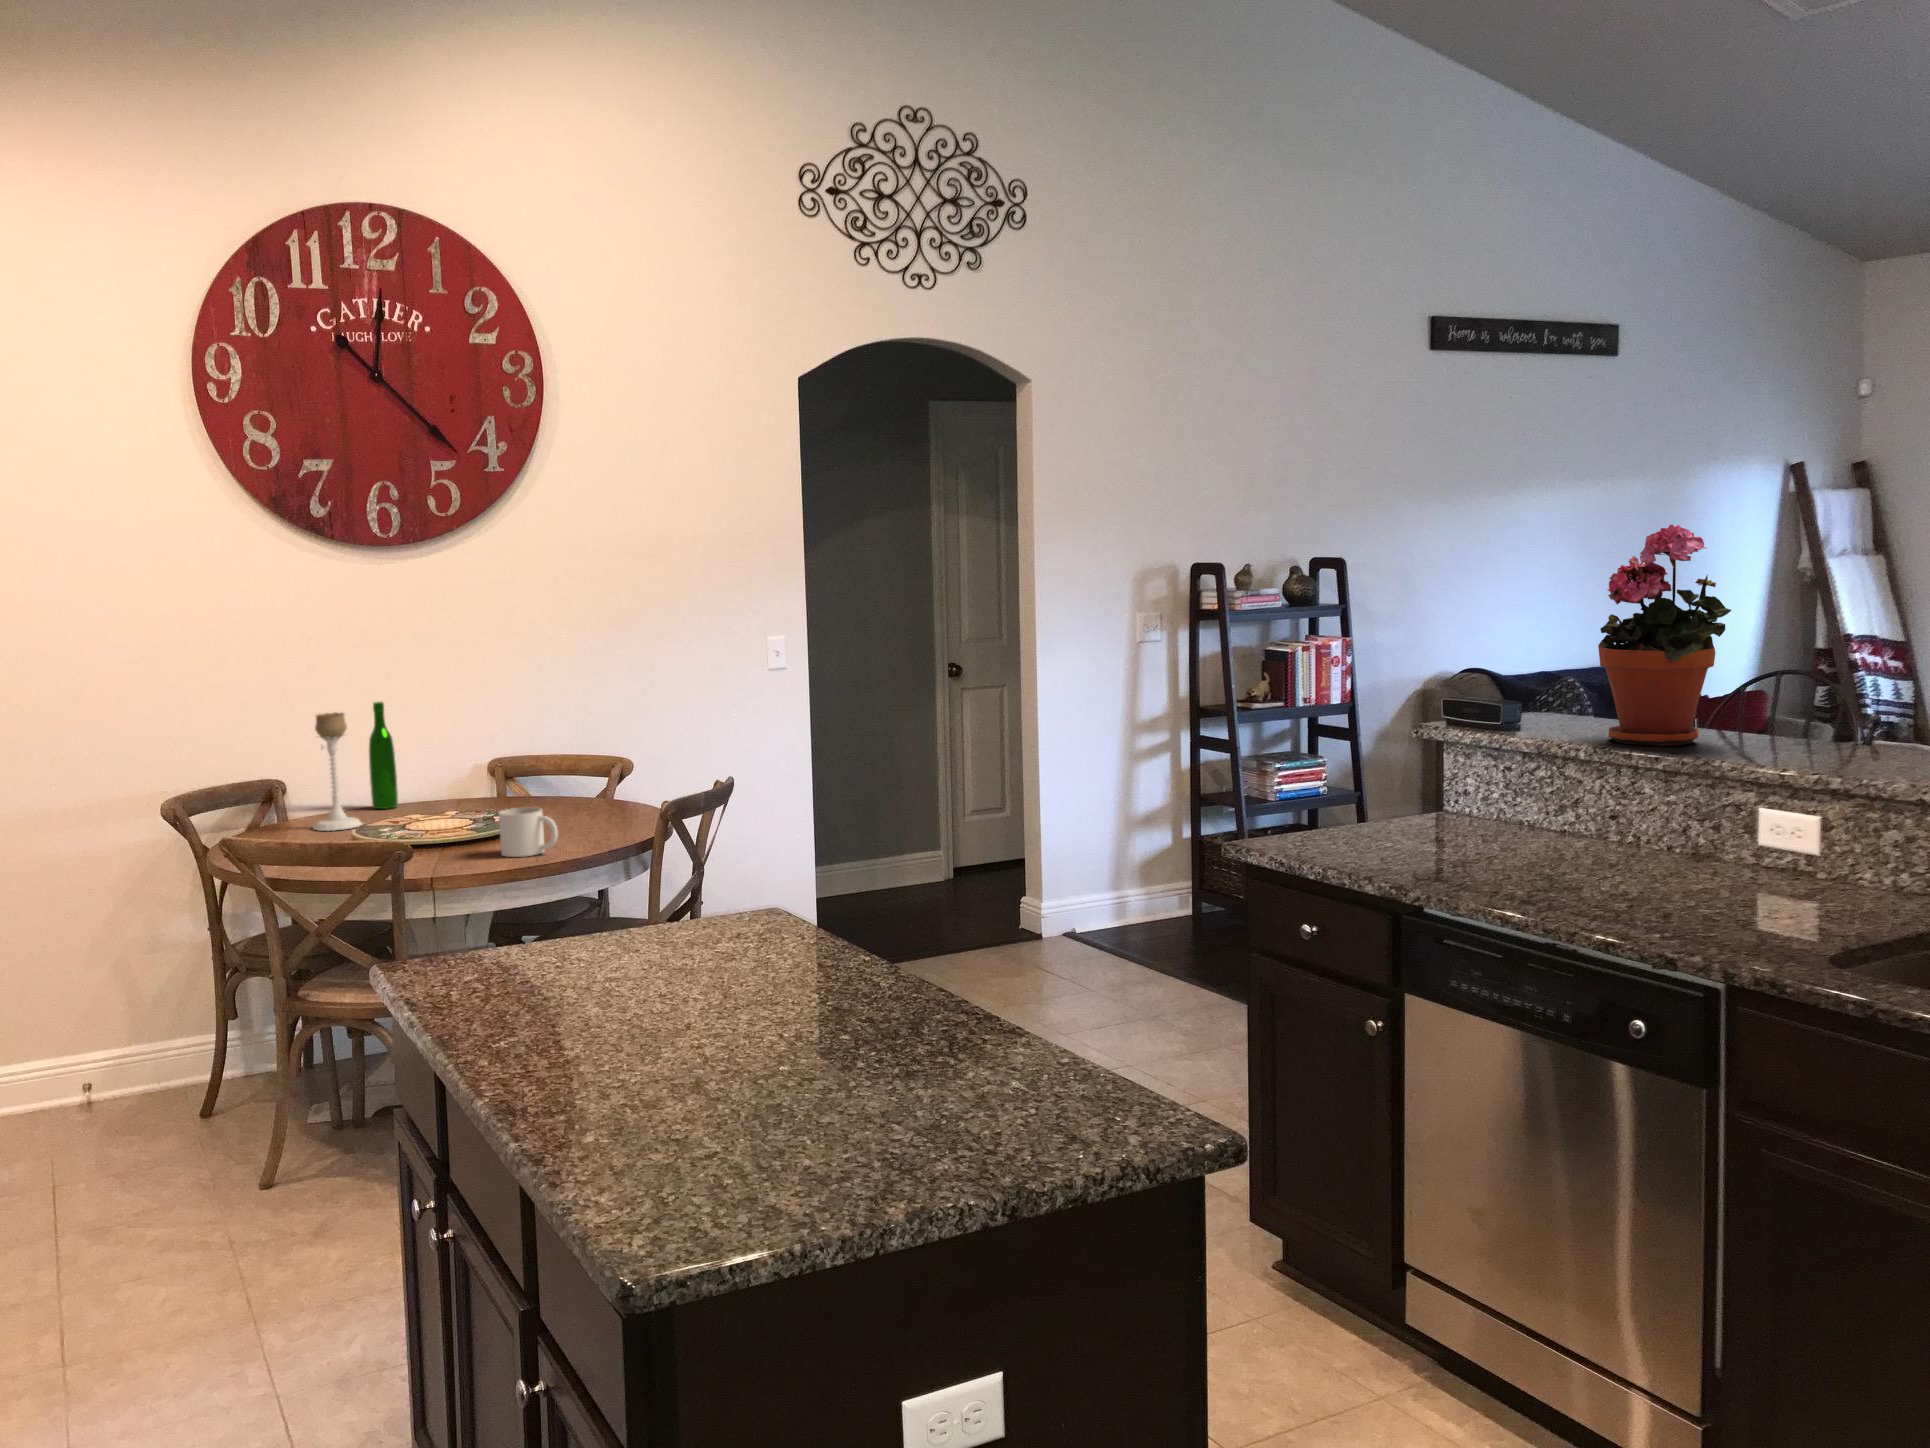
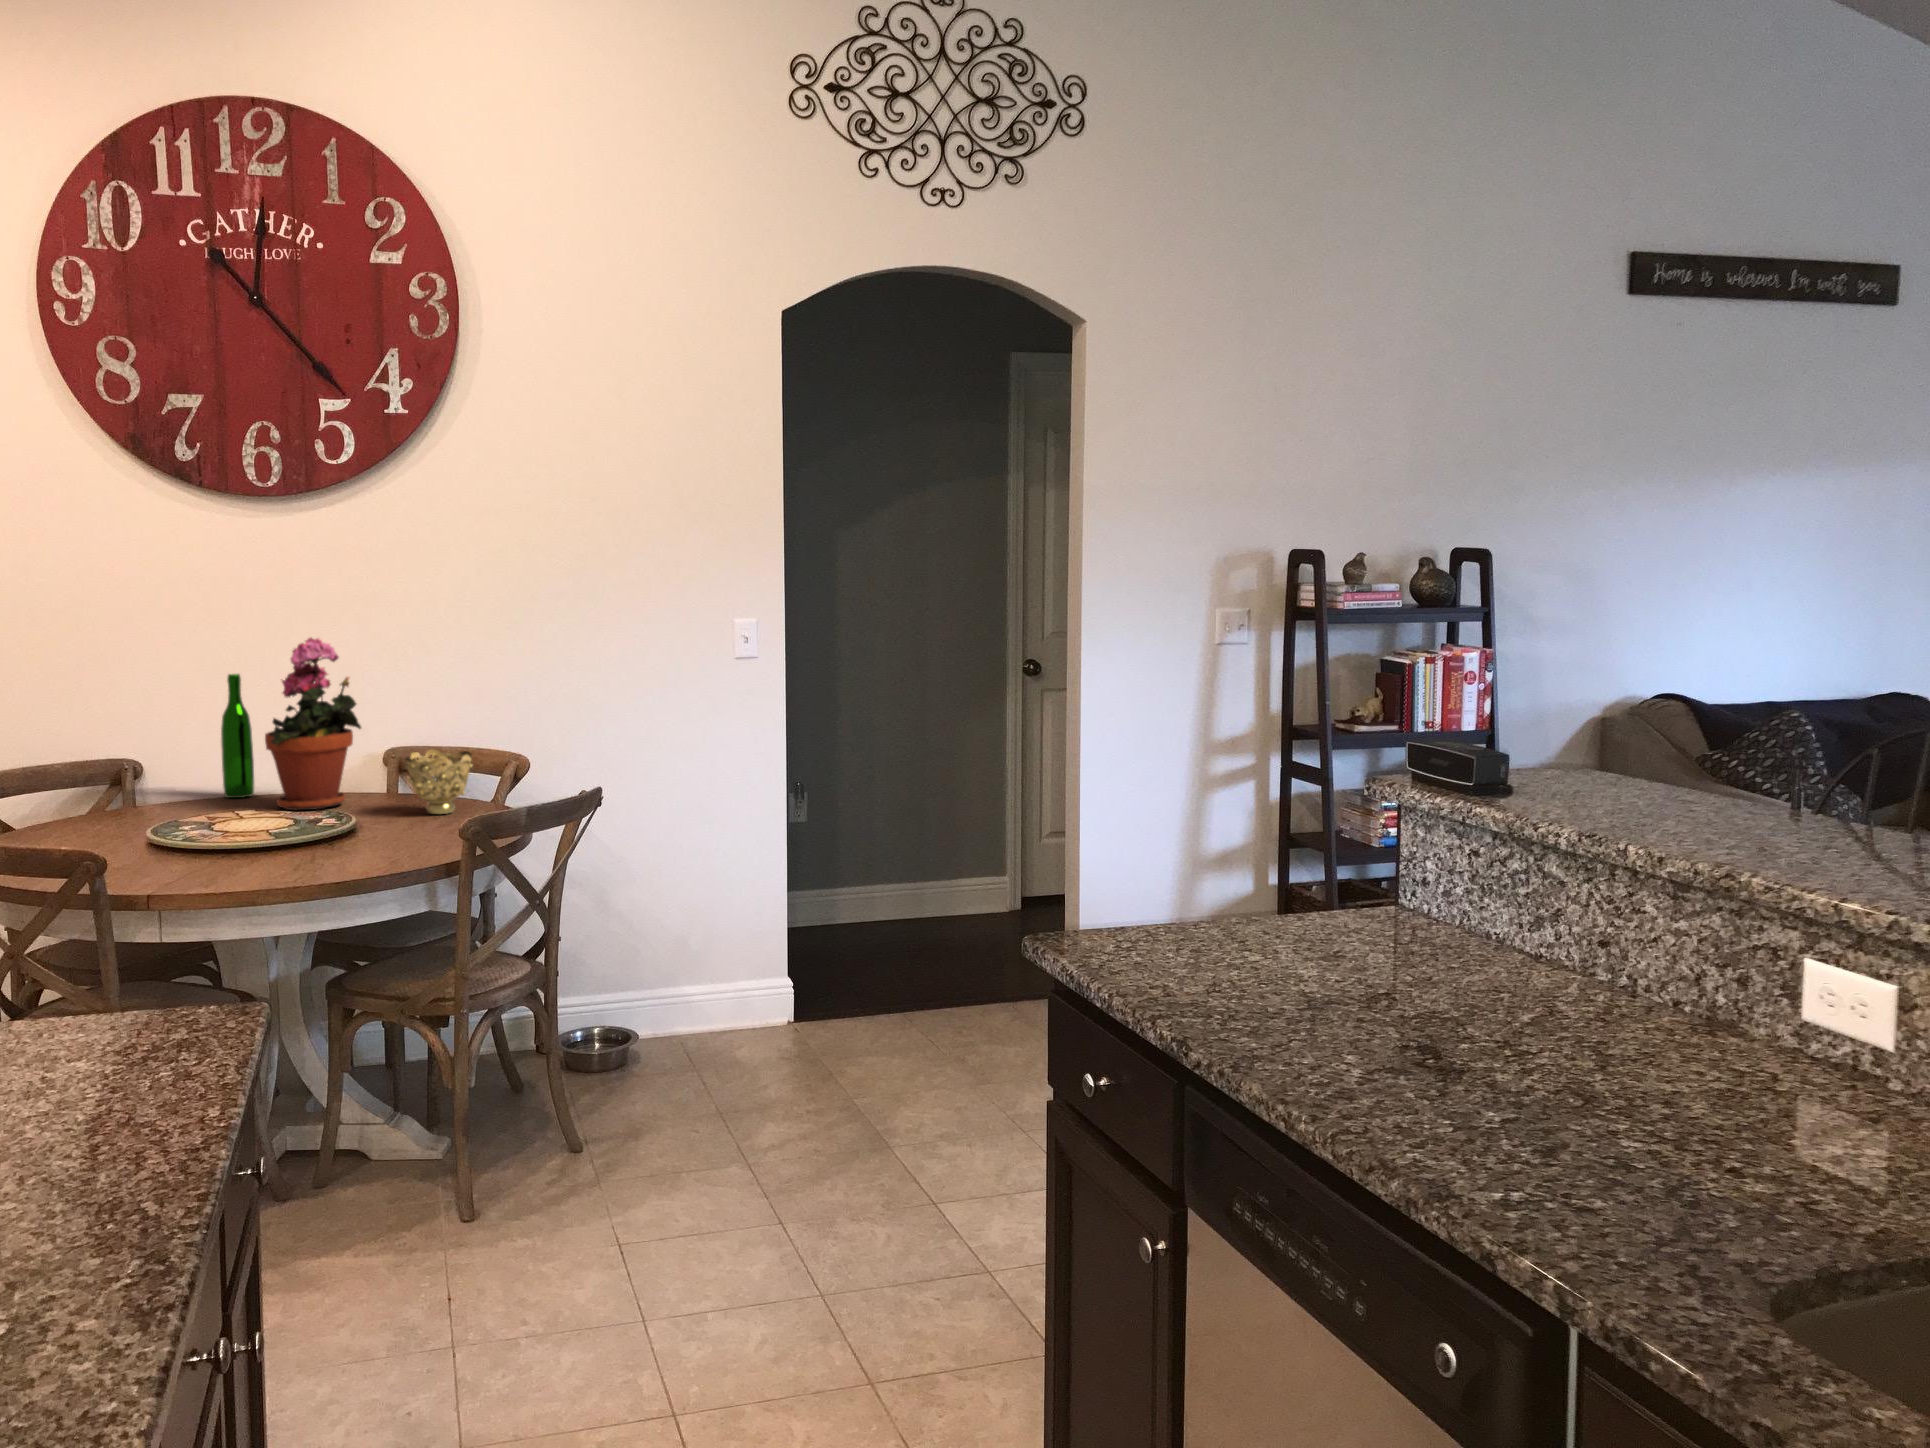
potted plant: present [1598,525,1731,746] -> present [265,637,362,810]
candle holder: present [314,713,362,831] -> none [118,683,179,821]
decorative bowl: none [555,756,613,810] -> present [405,749,473,814]
mug: present [499,807,558,857] -> none [245,810,310,871]

